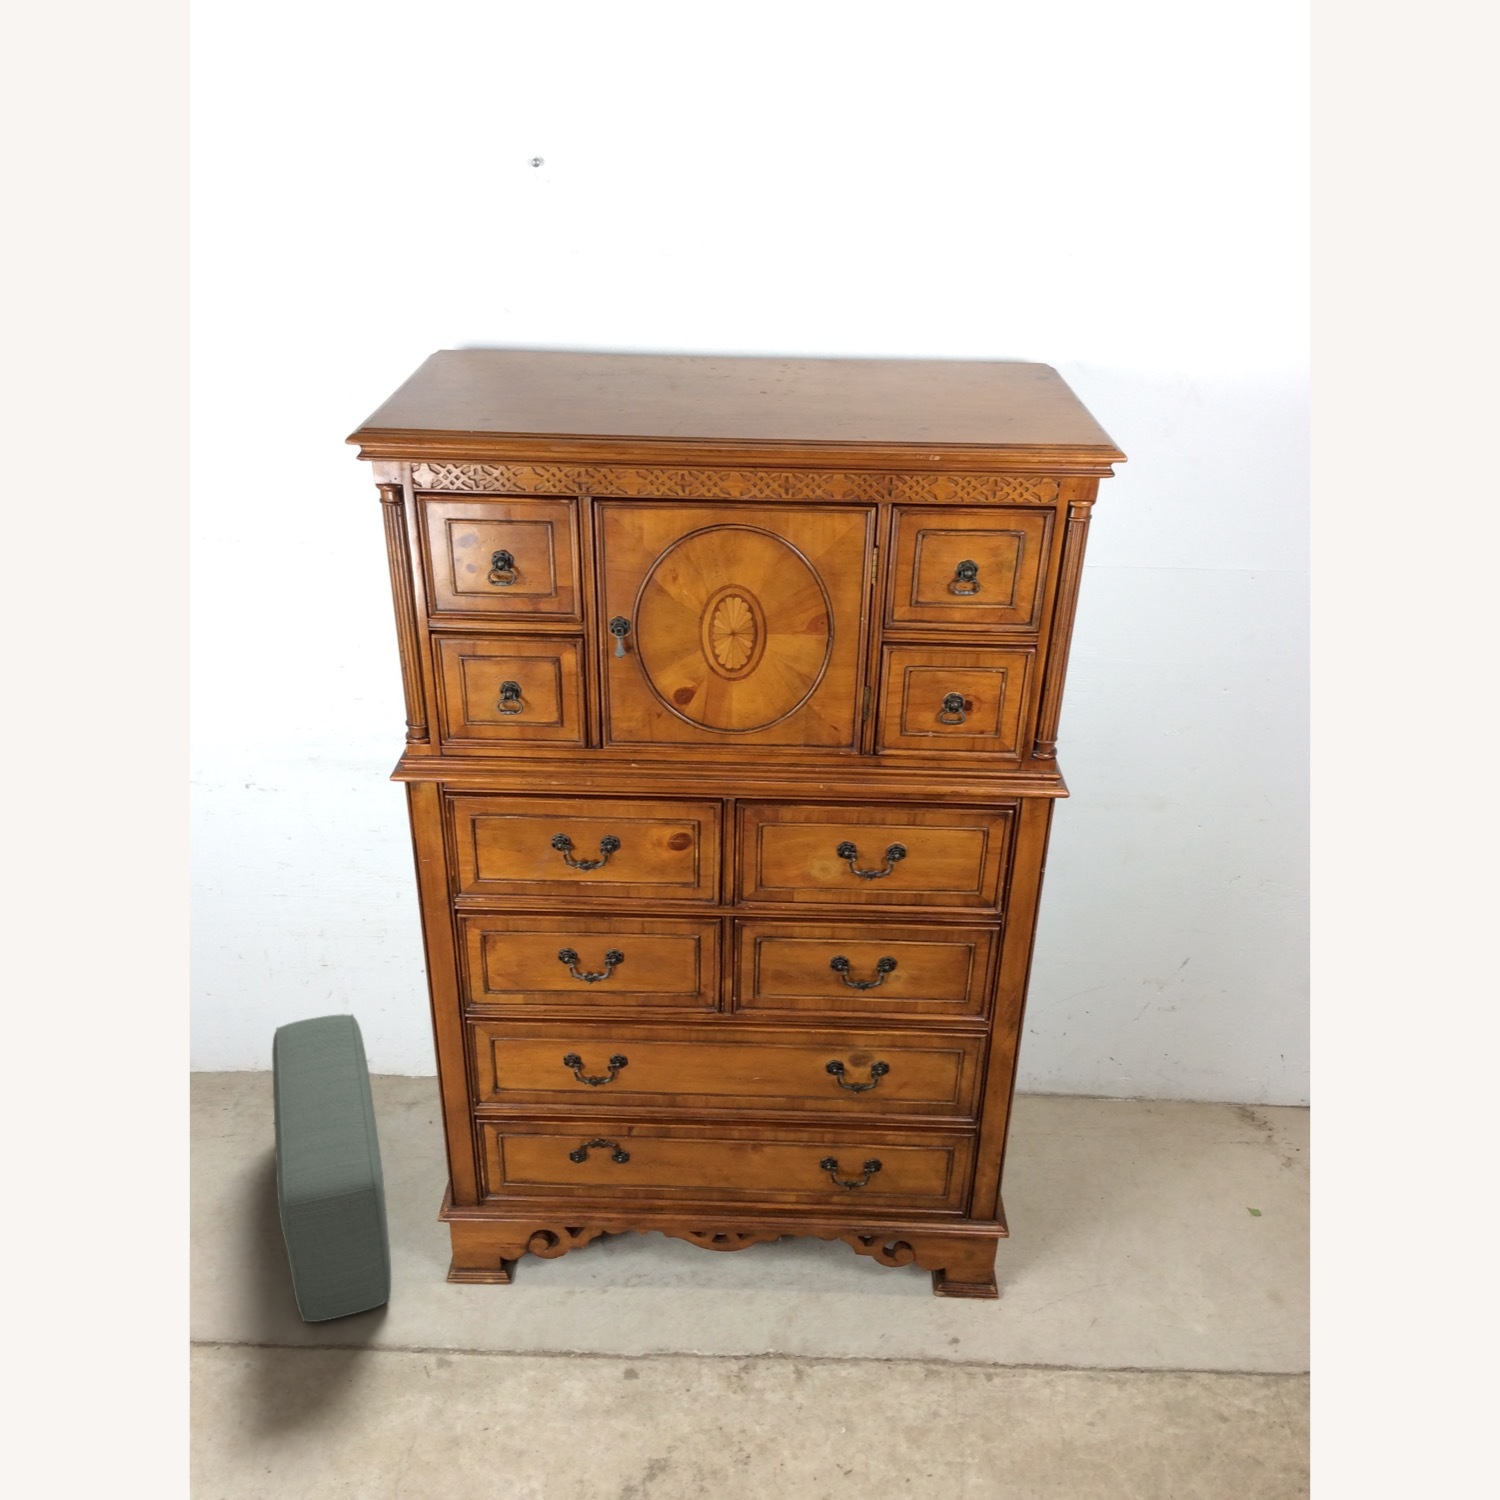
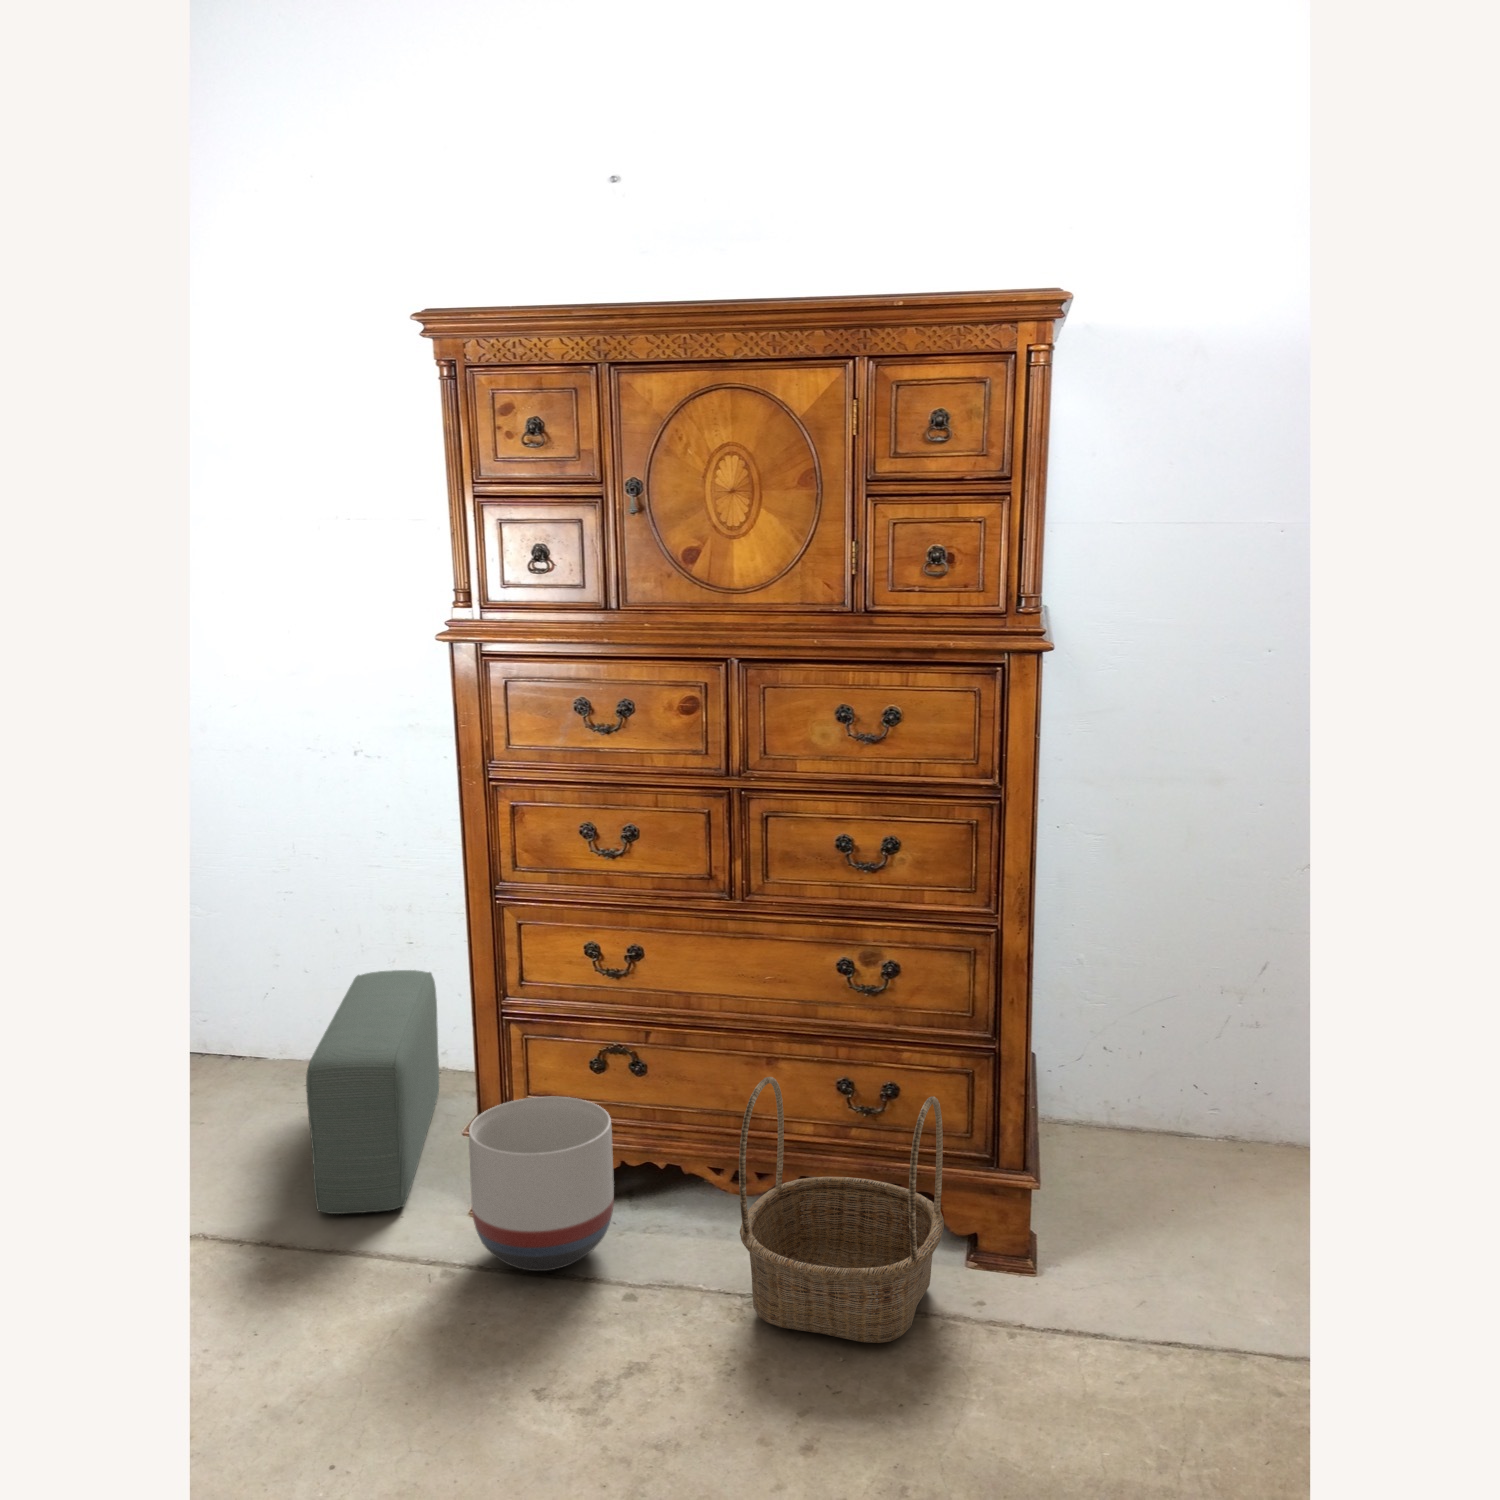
basket: none [758,1188,942,1426] -> present [739,1077,944,1343]
planter: none [477,1197,619,1380] -> present [469,1097,614,1271]

